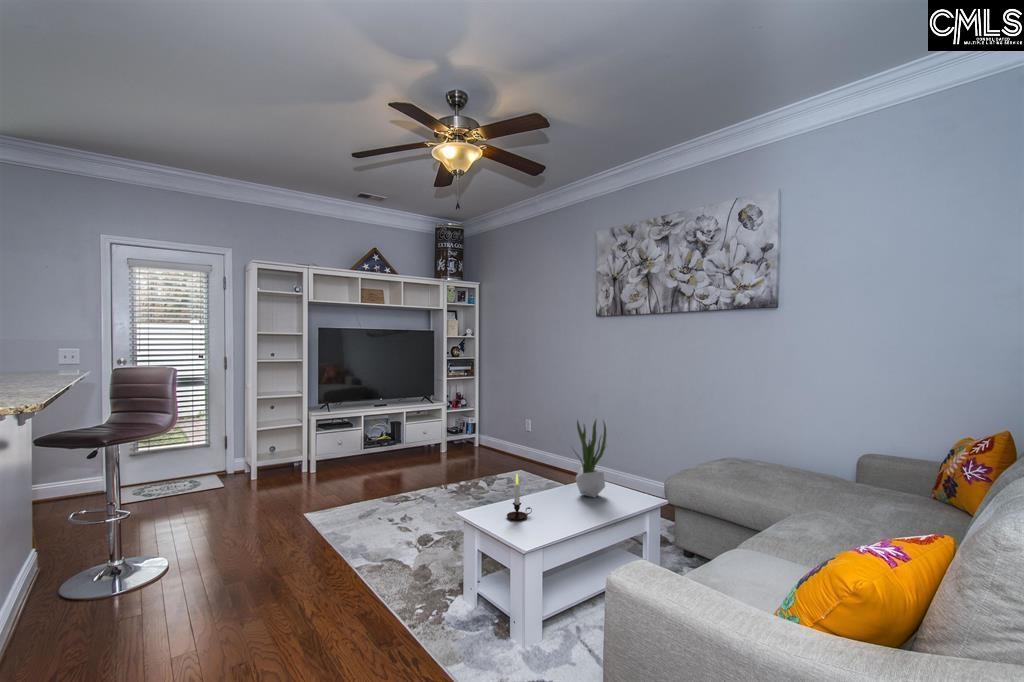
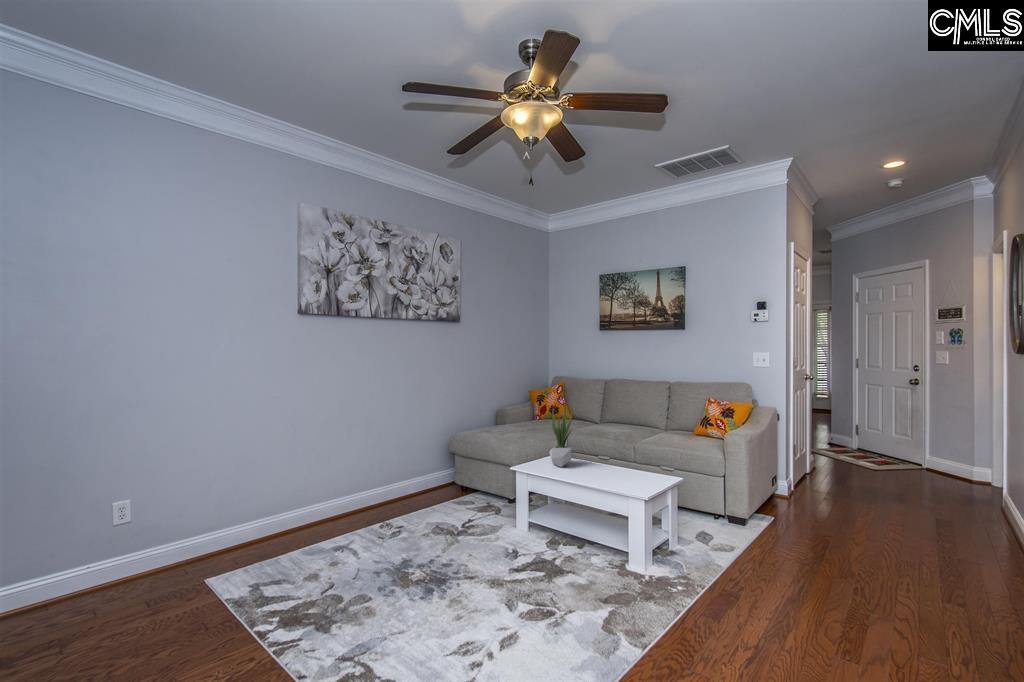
candle: present [507,474,532,520] -> none [624,447,641,482]

